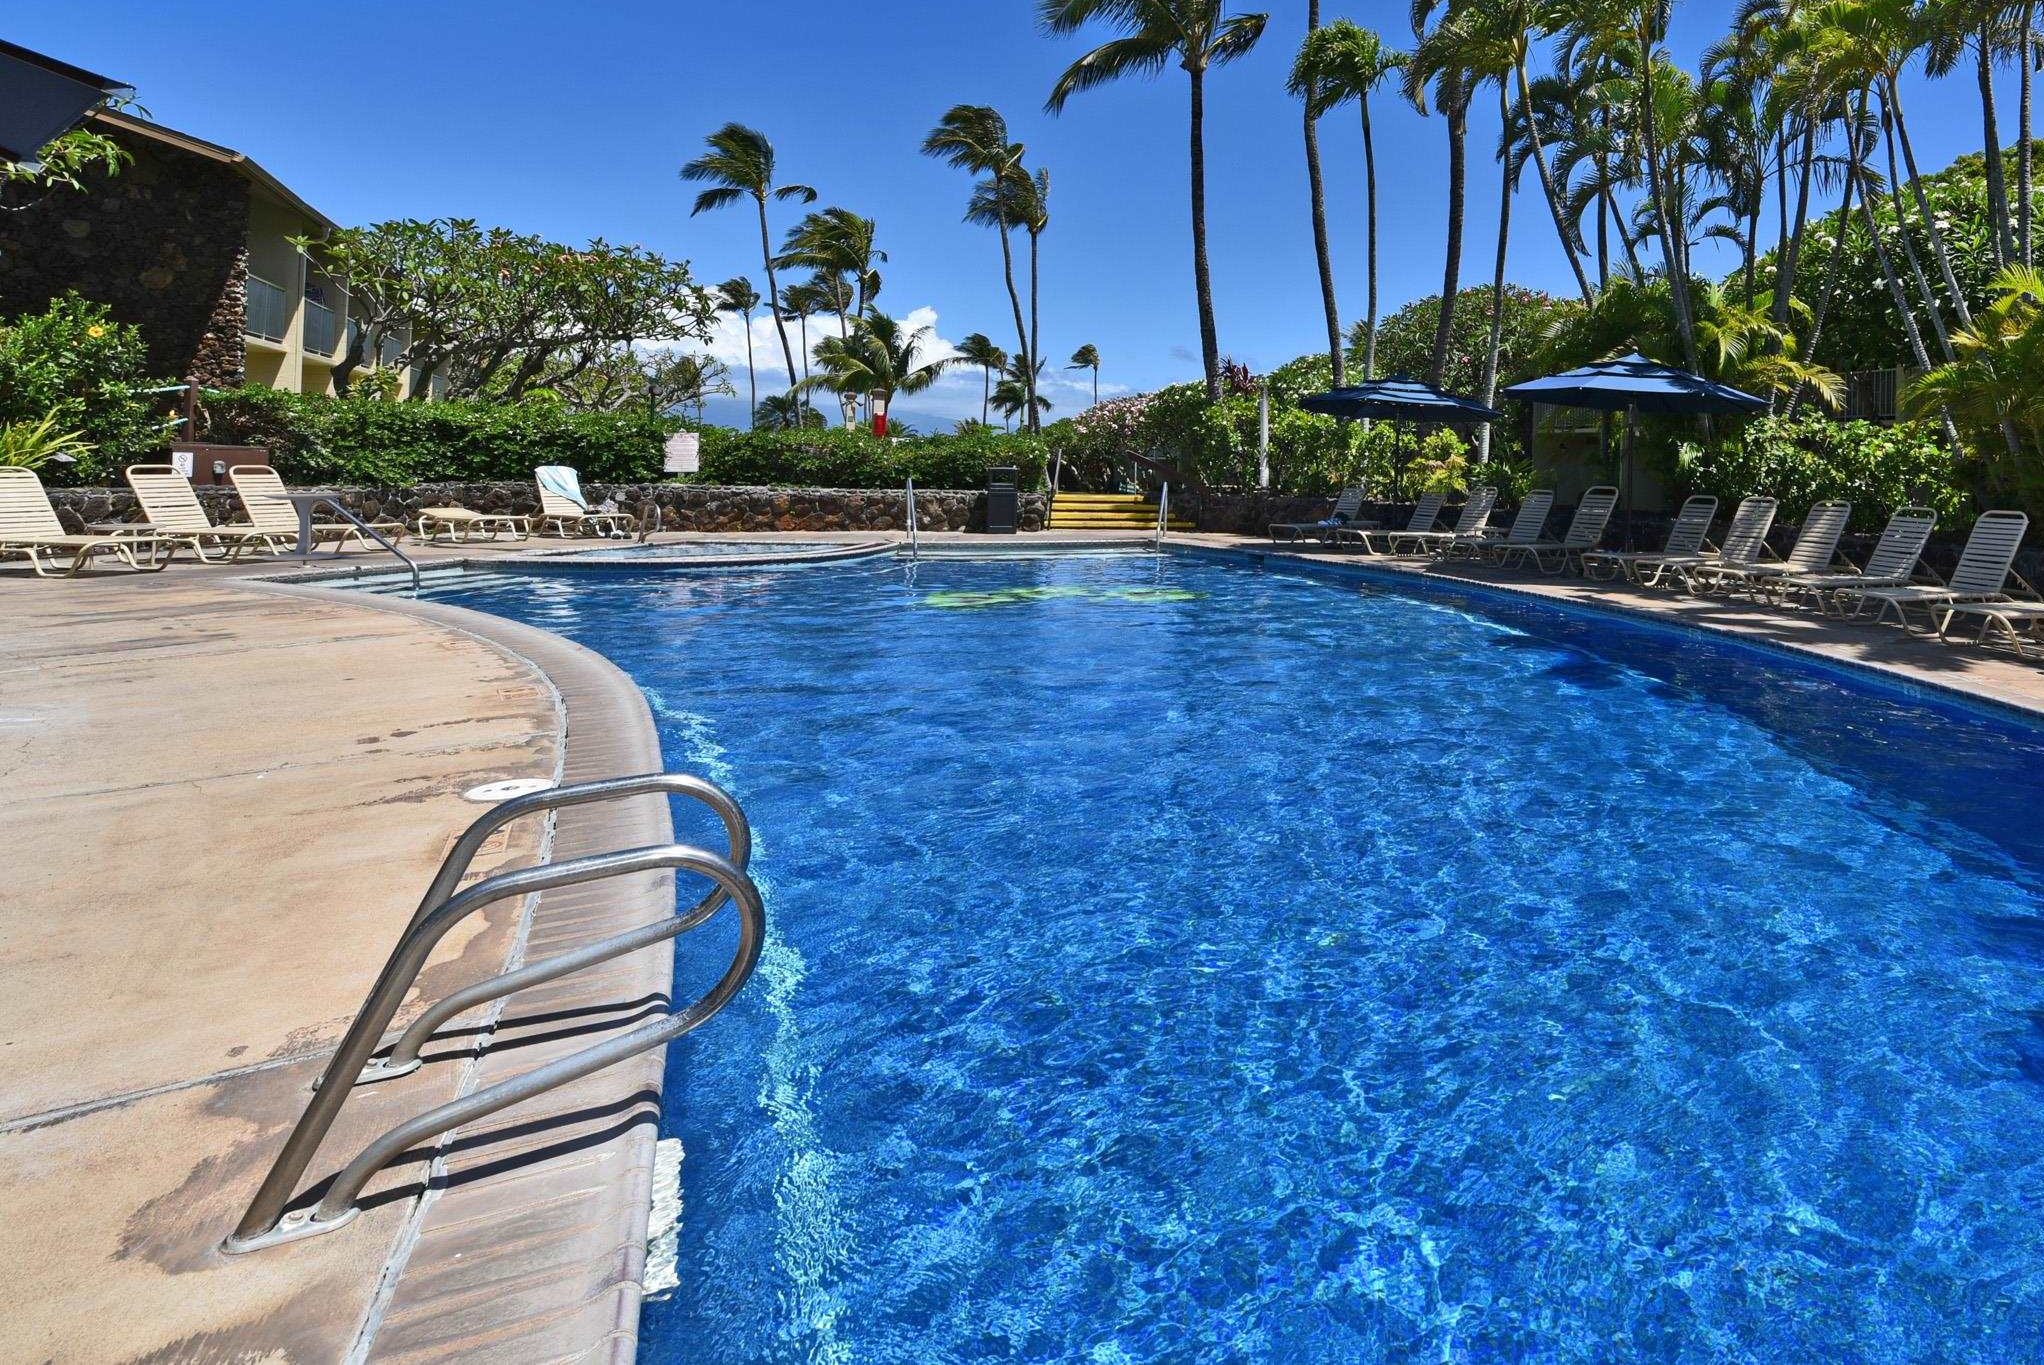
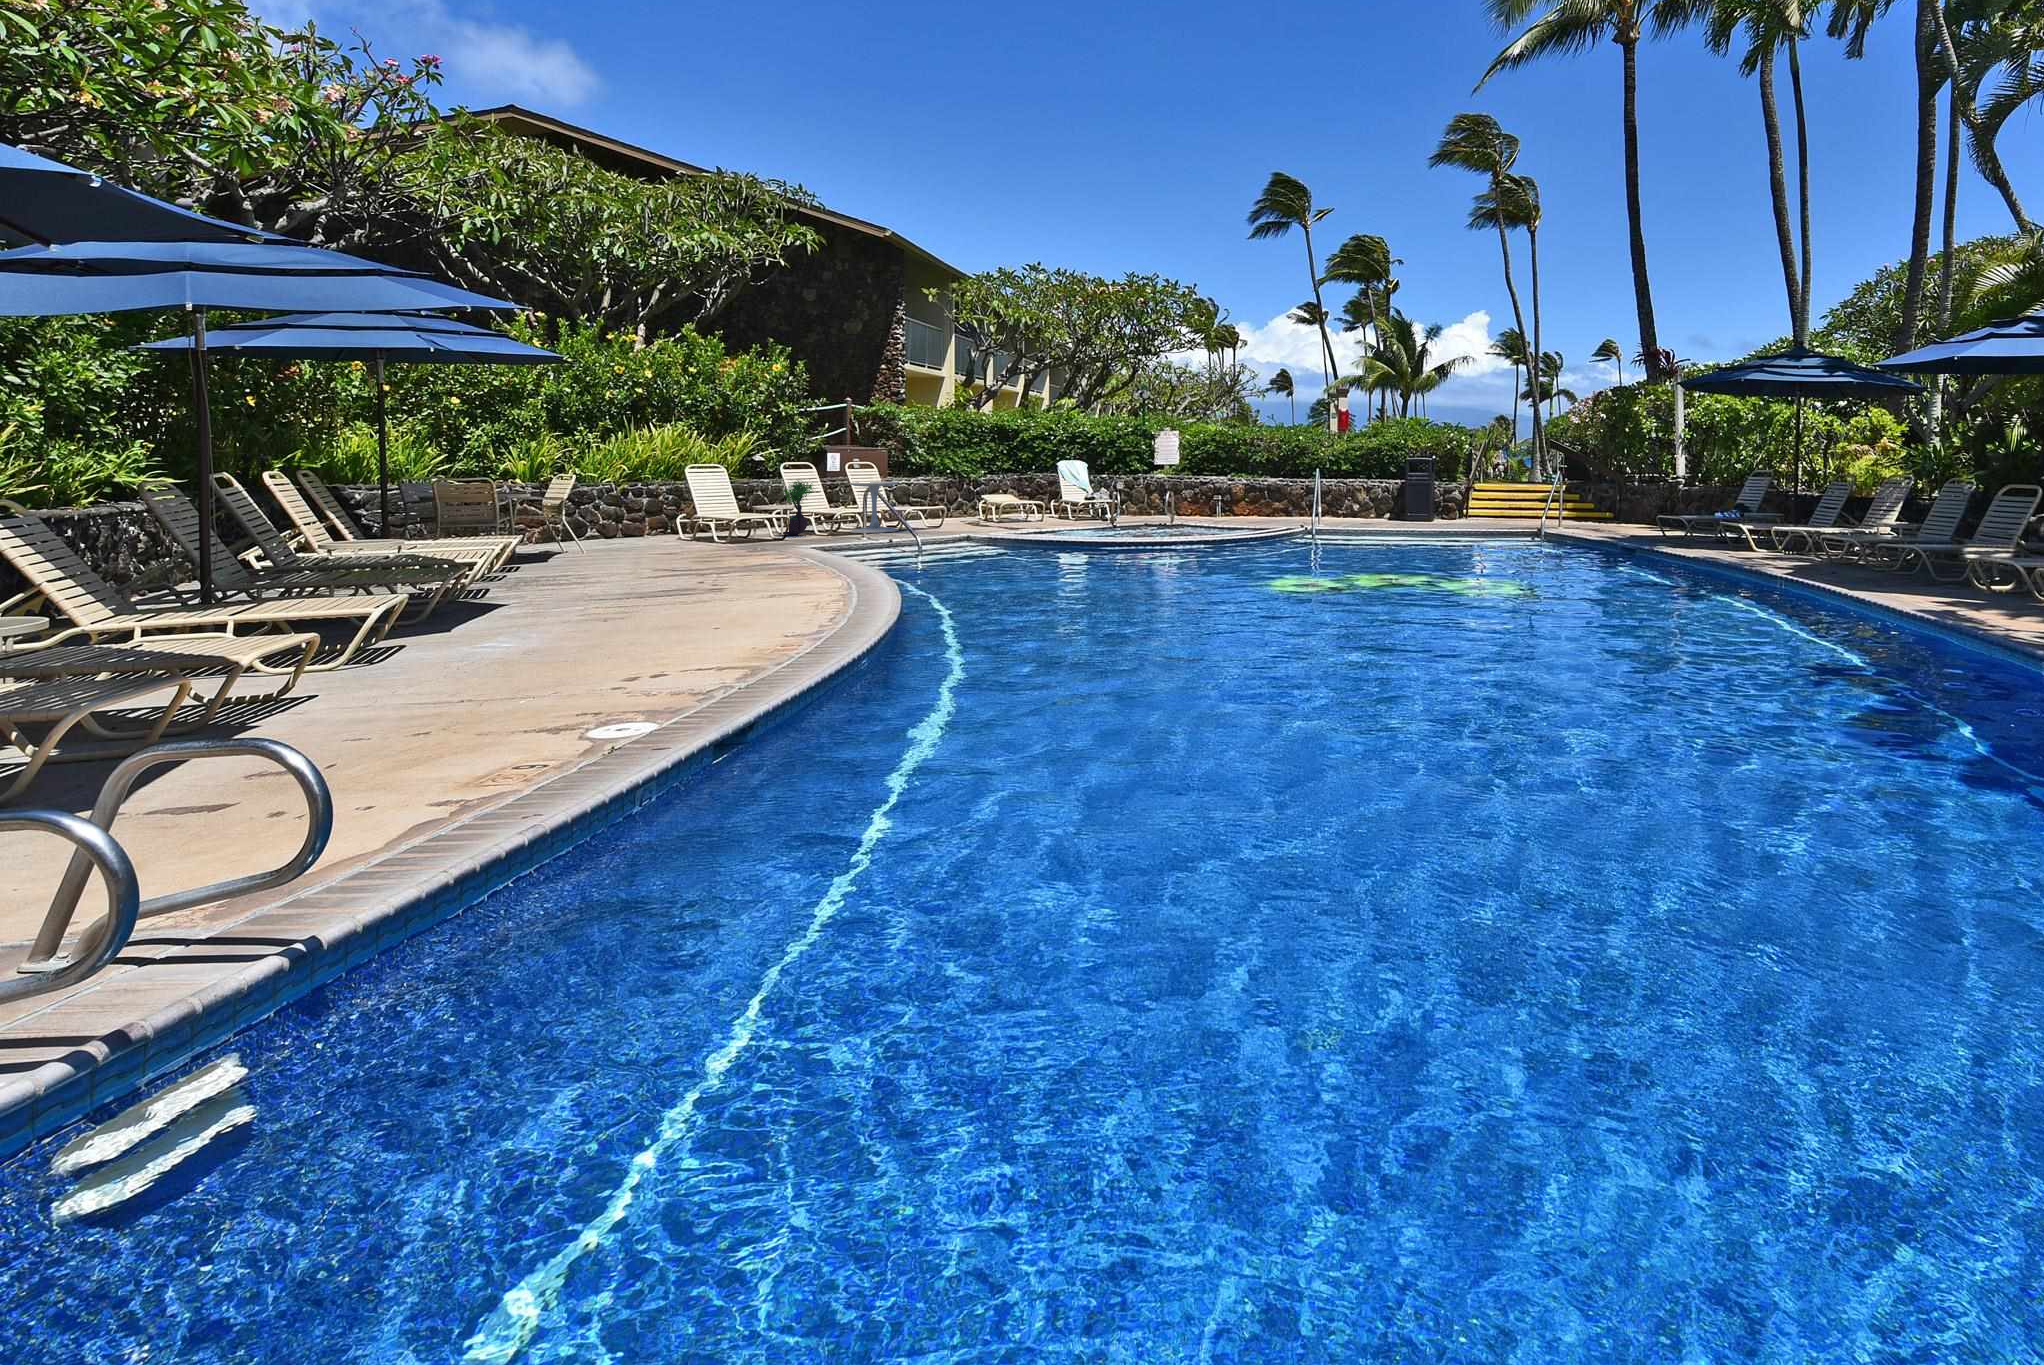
potted tree: none [160,486,225,566] -> present [783,480,813,536]

